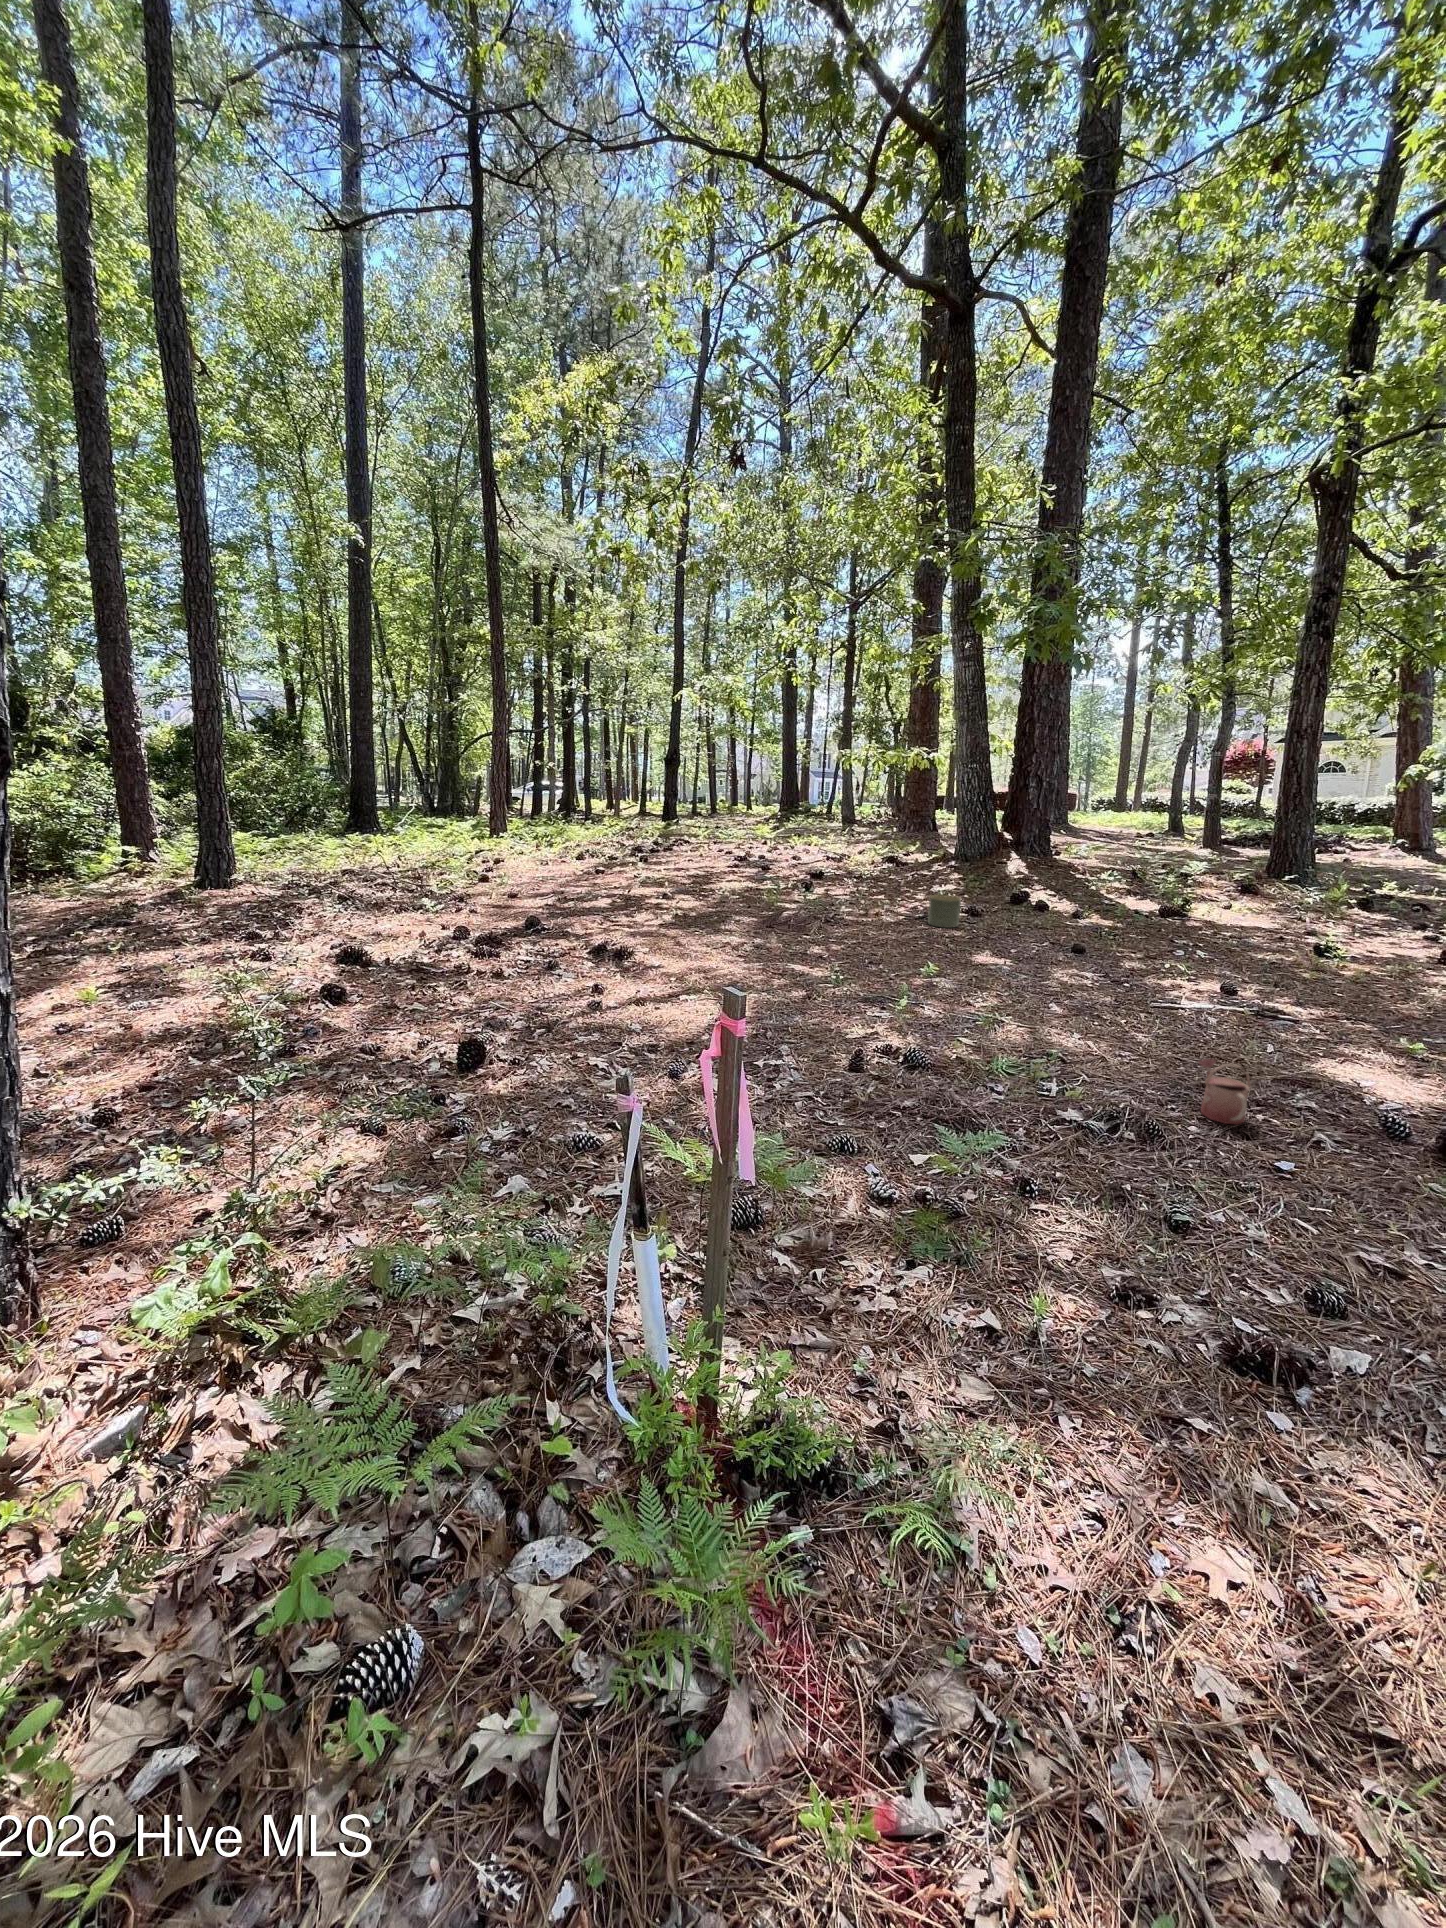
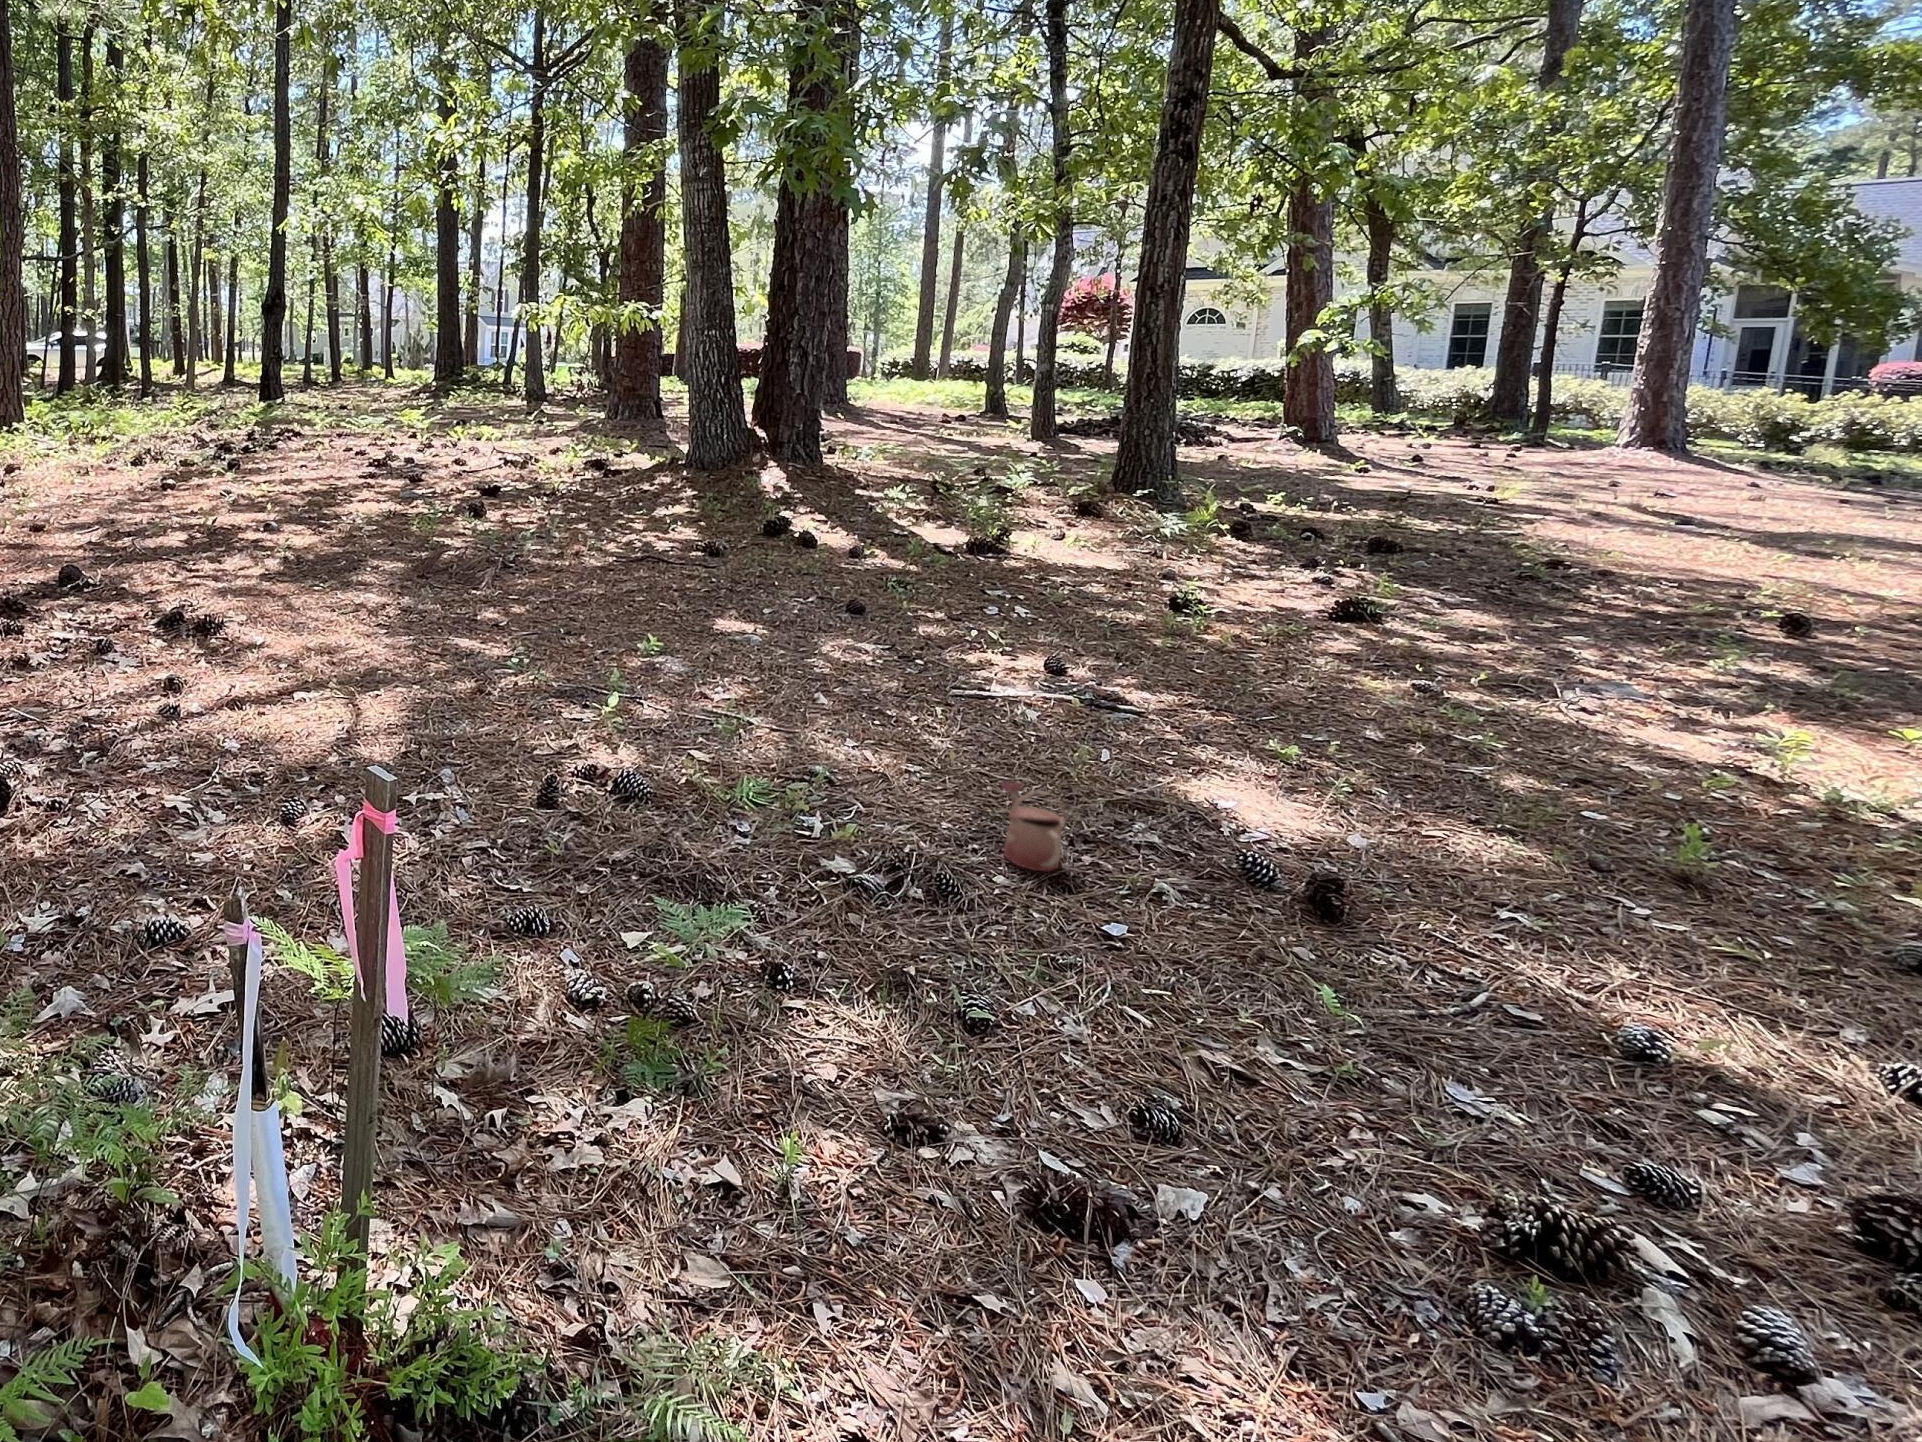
planter: present [928,895,962,928] -> none [647,530,693,577]

